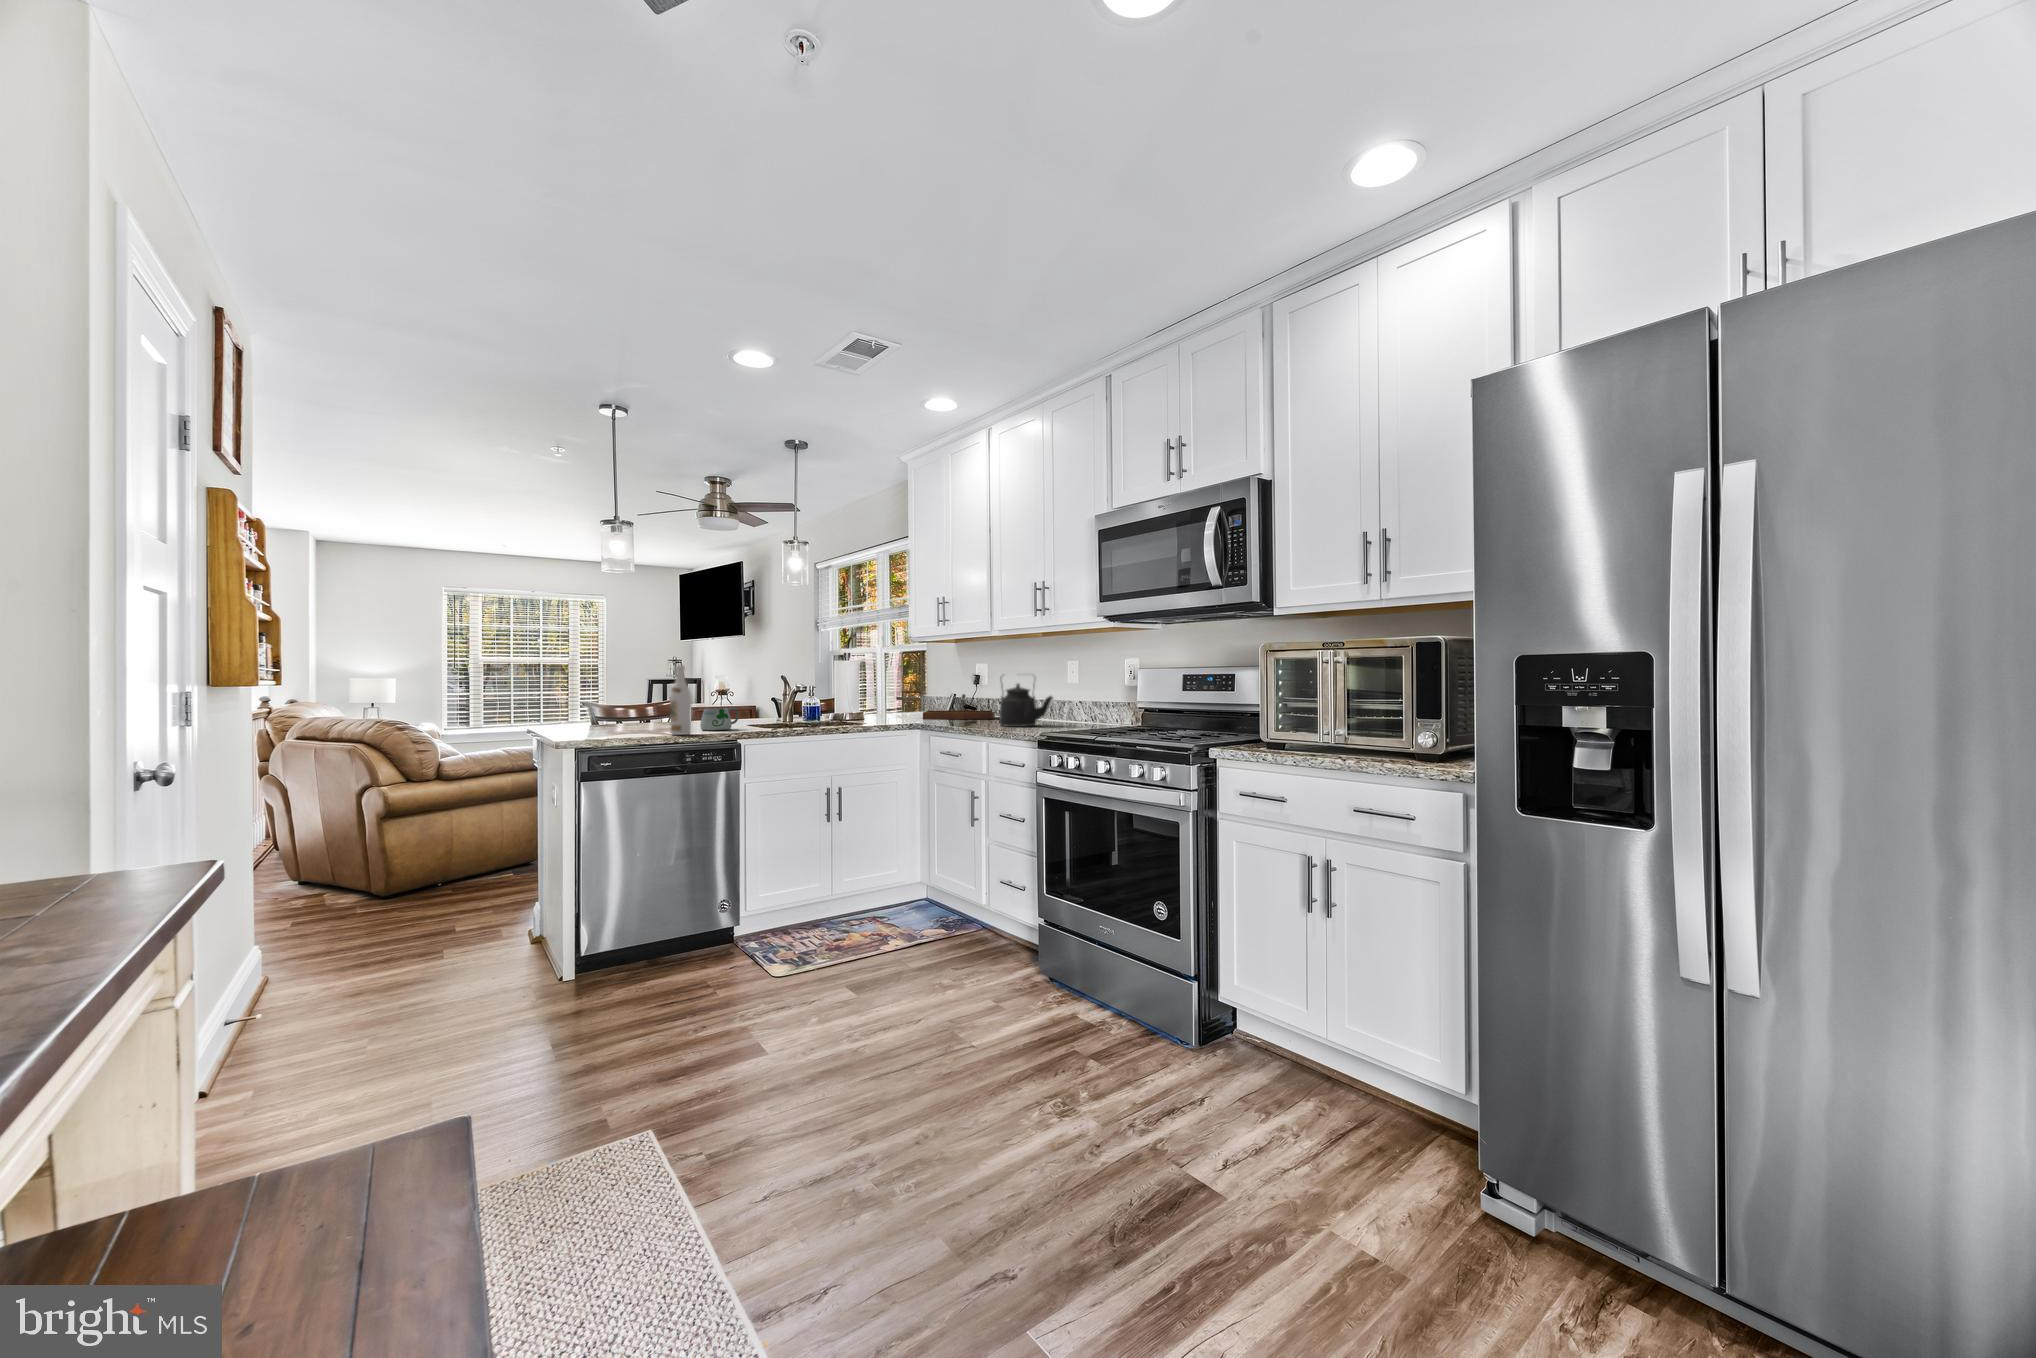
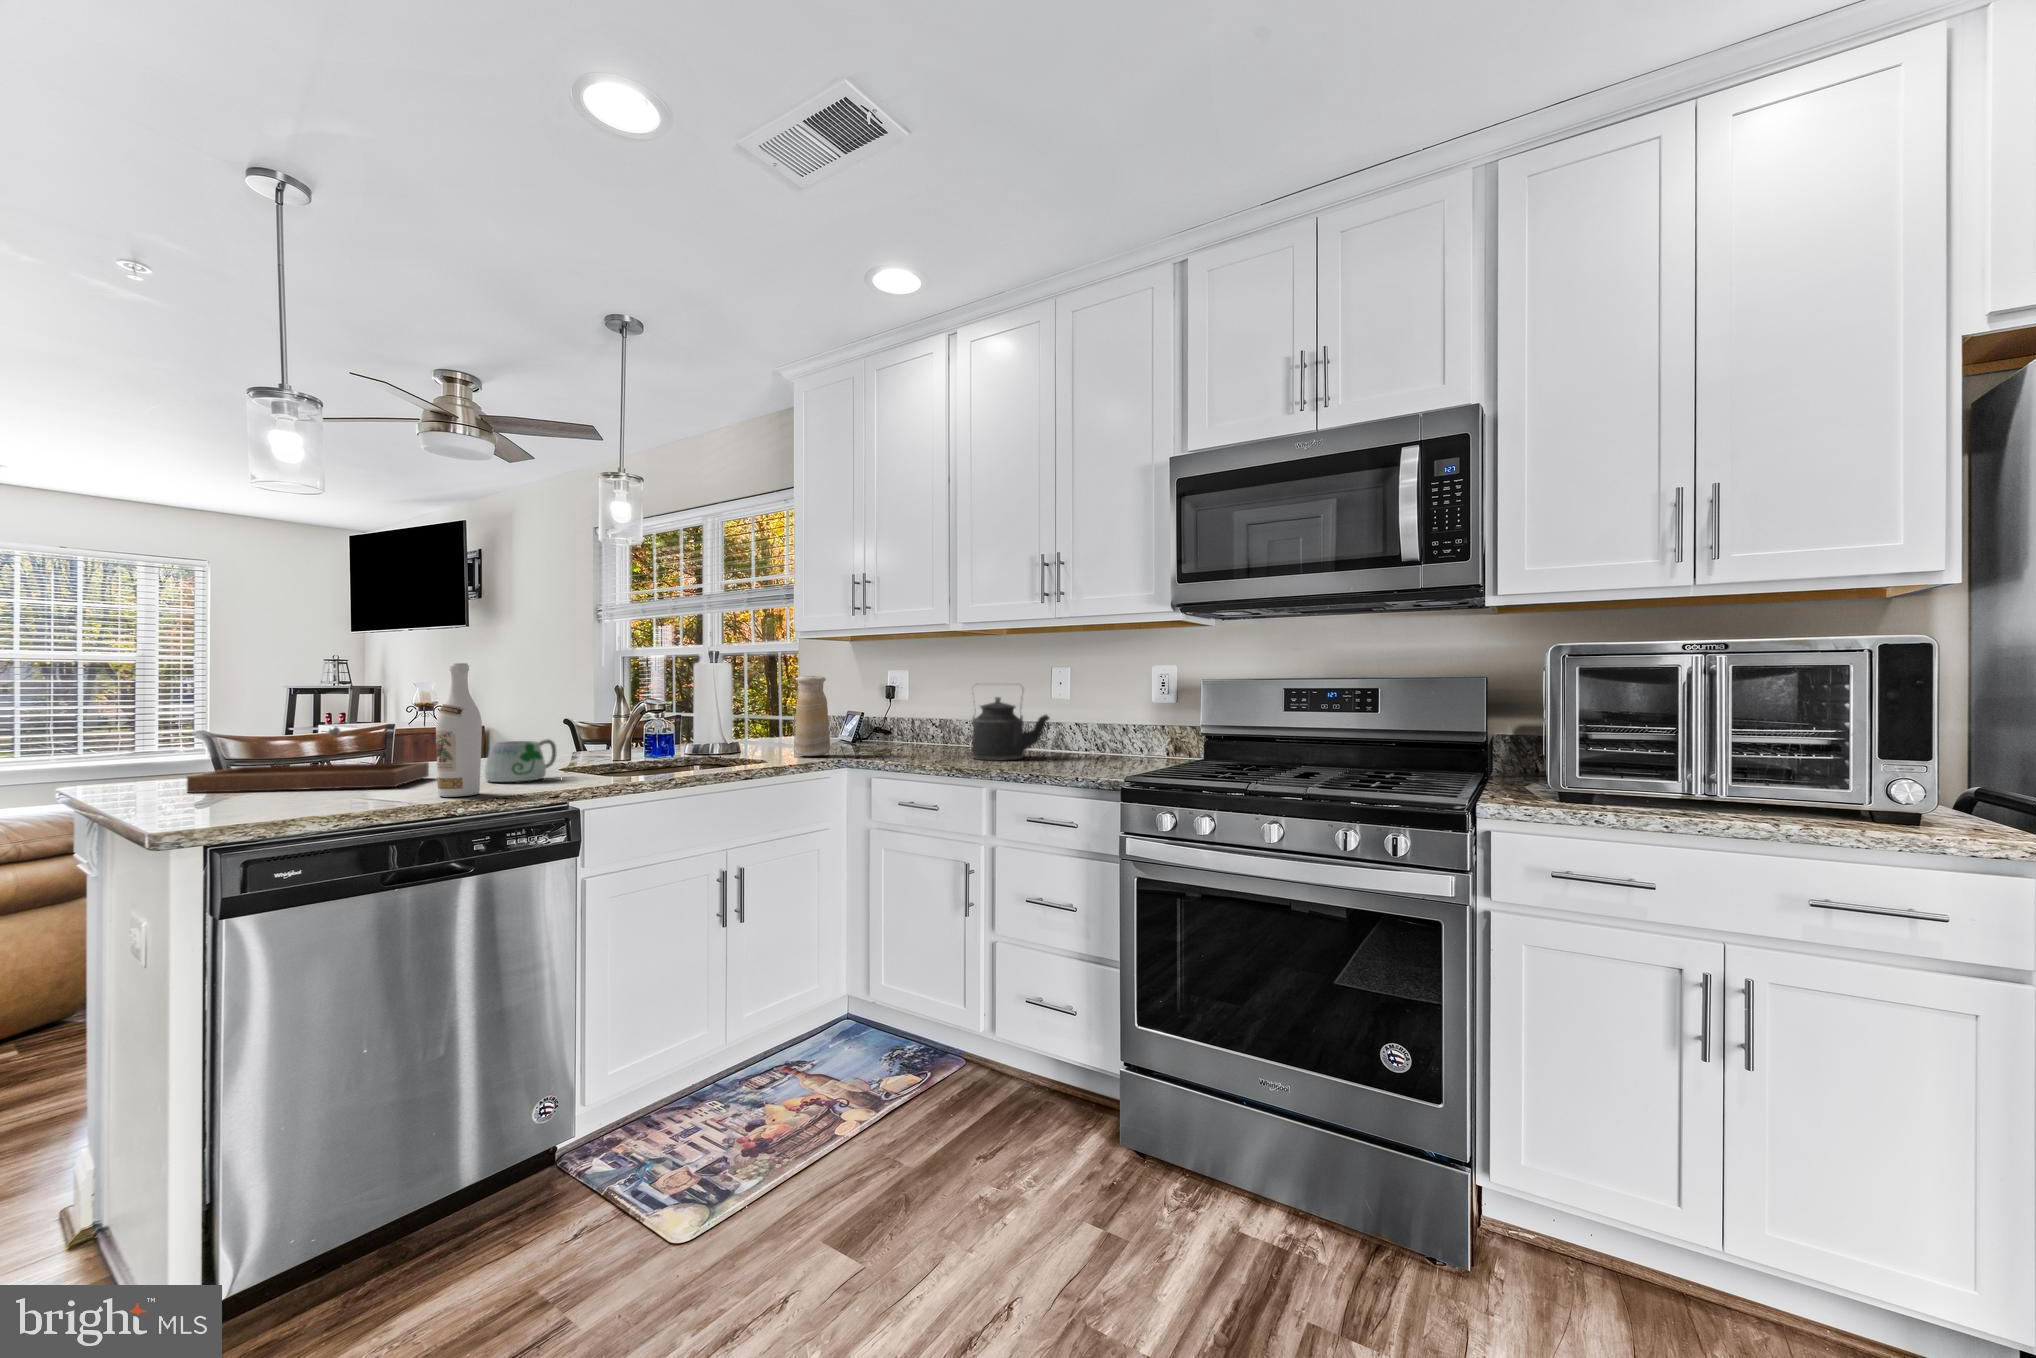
vase: none [891,670,913,722] -> present [796,676,830,756]
tray: present [923,694,995,719] -> present [187,727,429,793]

